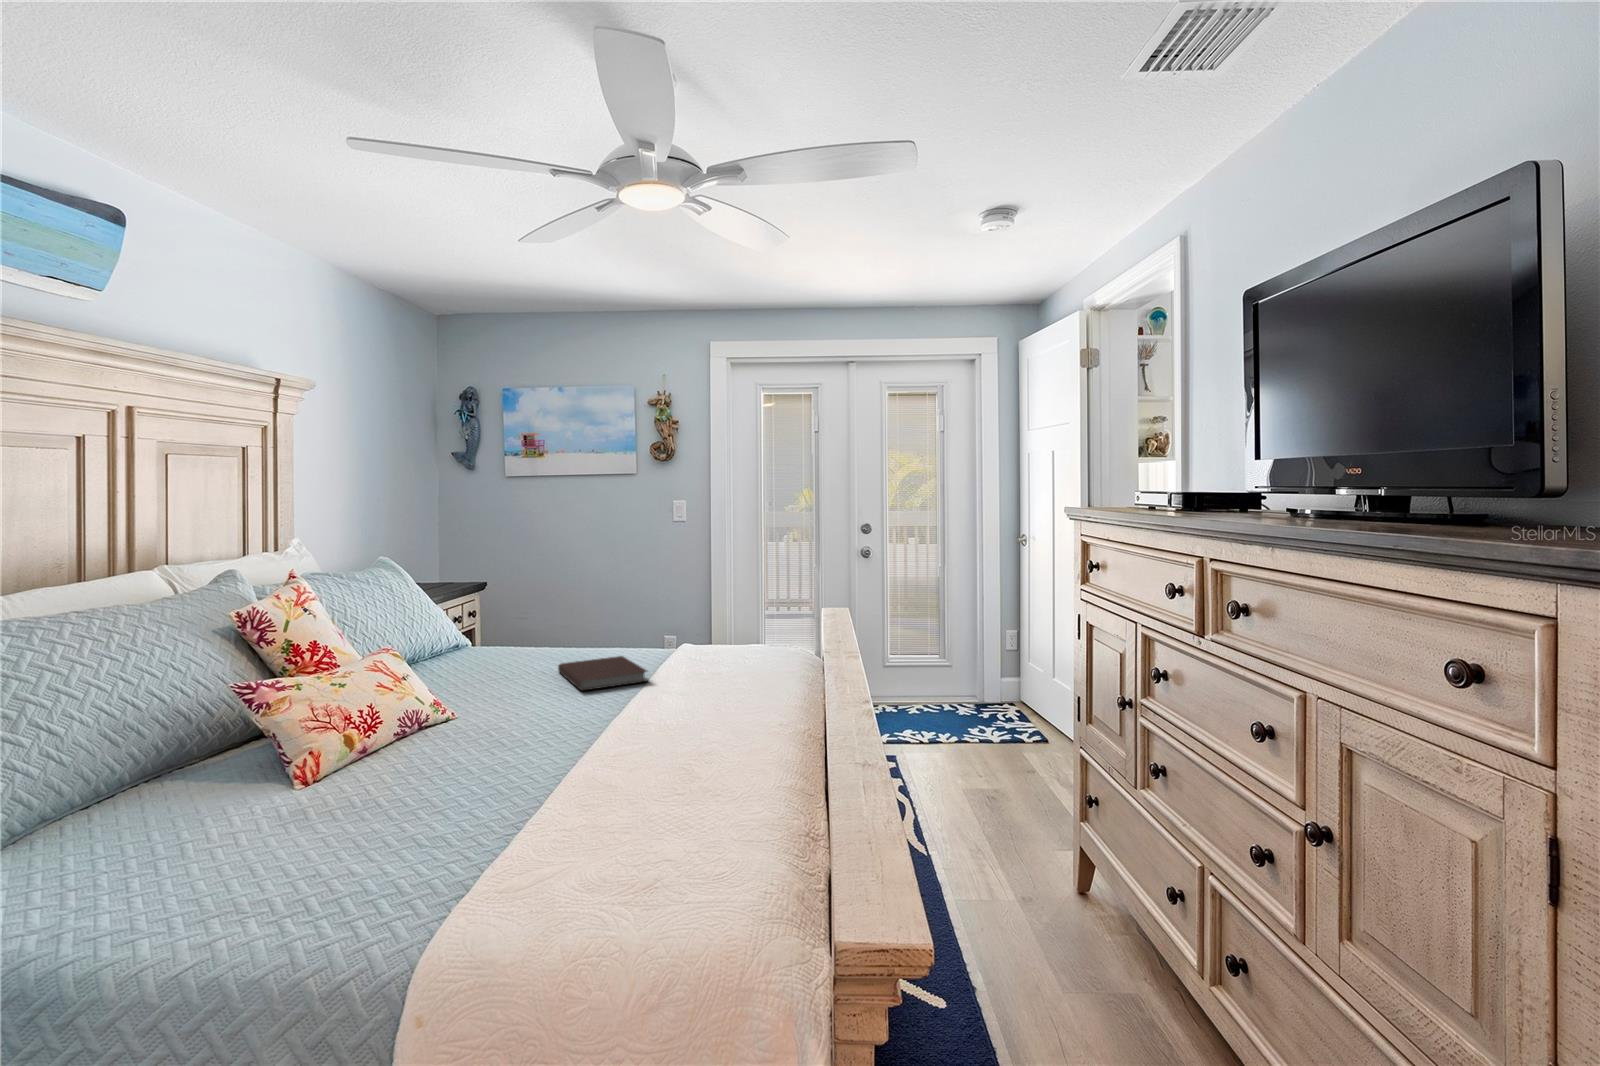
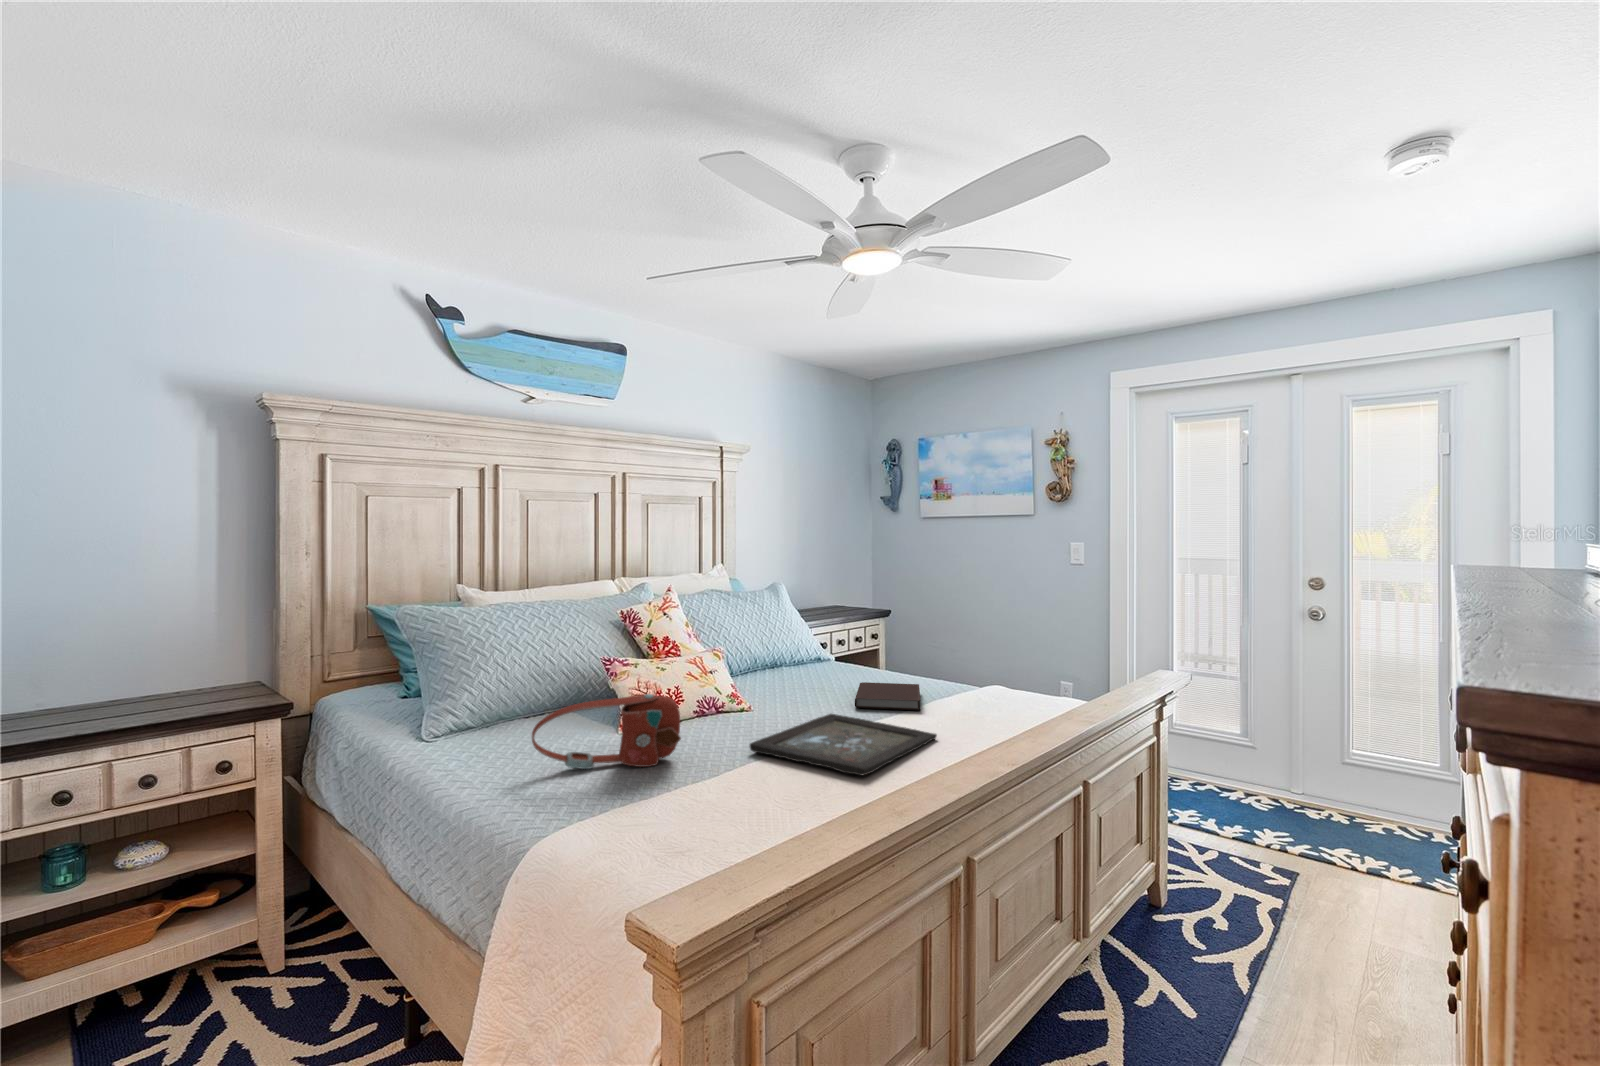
tray: none [529,700,700,761] -> present [750,714,937,776]
handbag: none [243,716,465,843] -> present [532,694,681,769]

